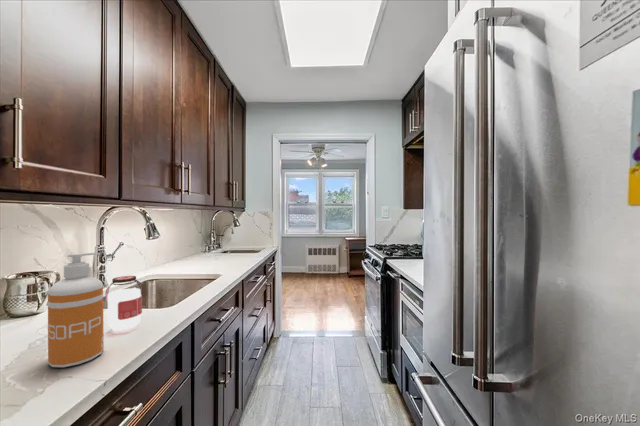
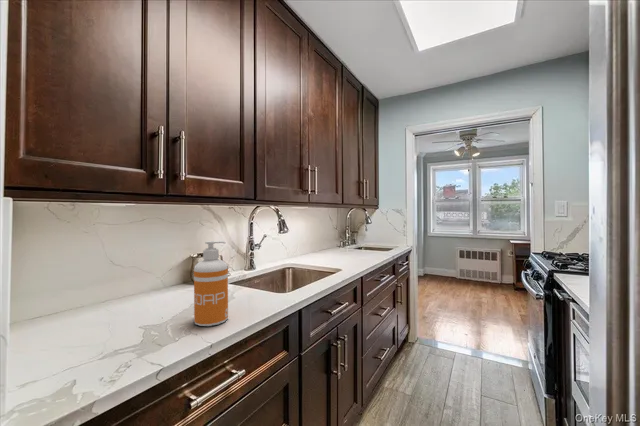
jar: present [105,276,143,331] -> none [237,262,262,307]

